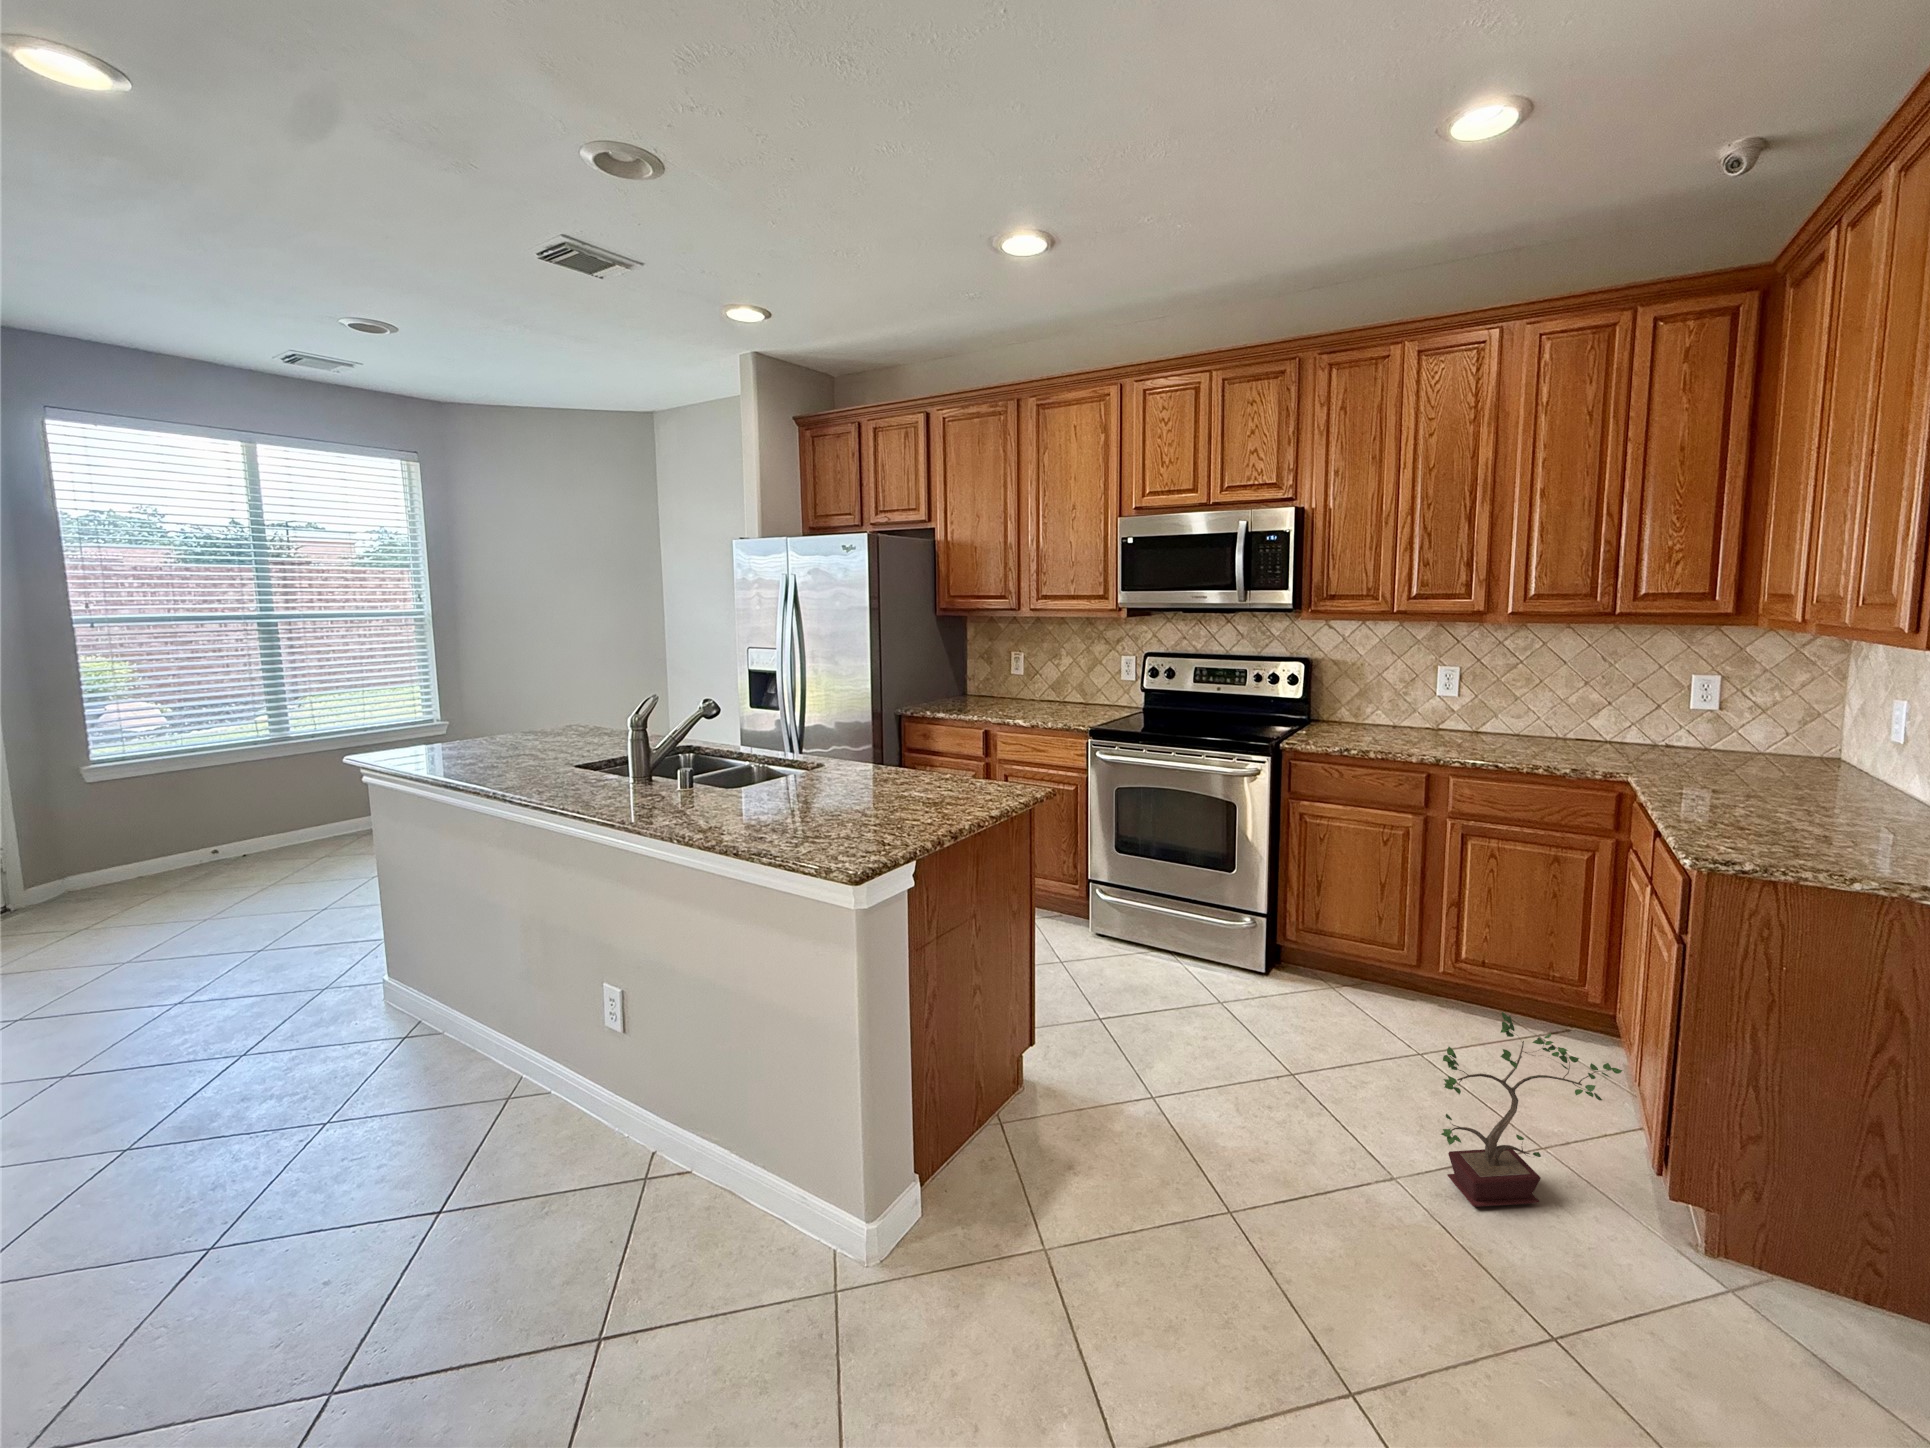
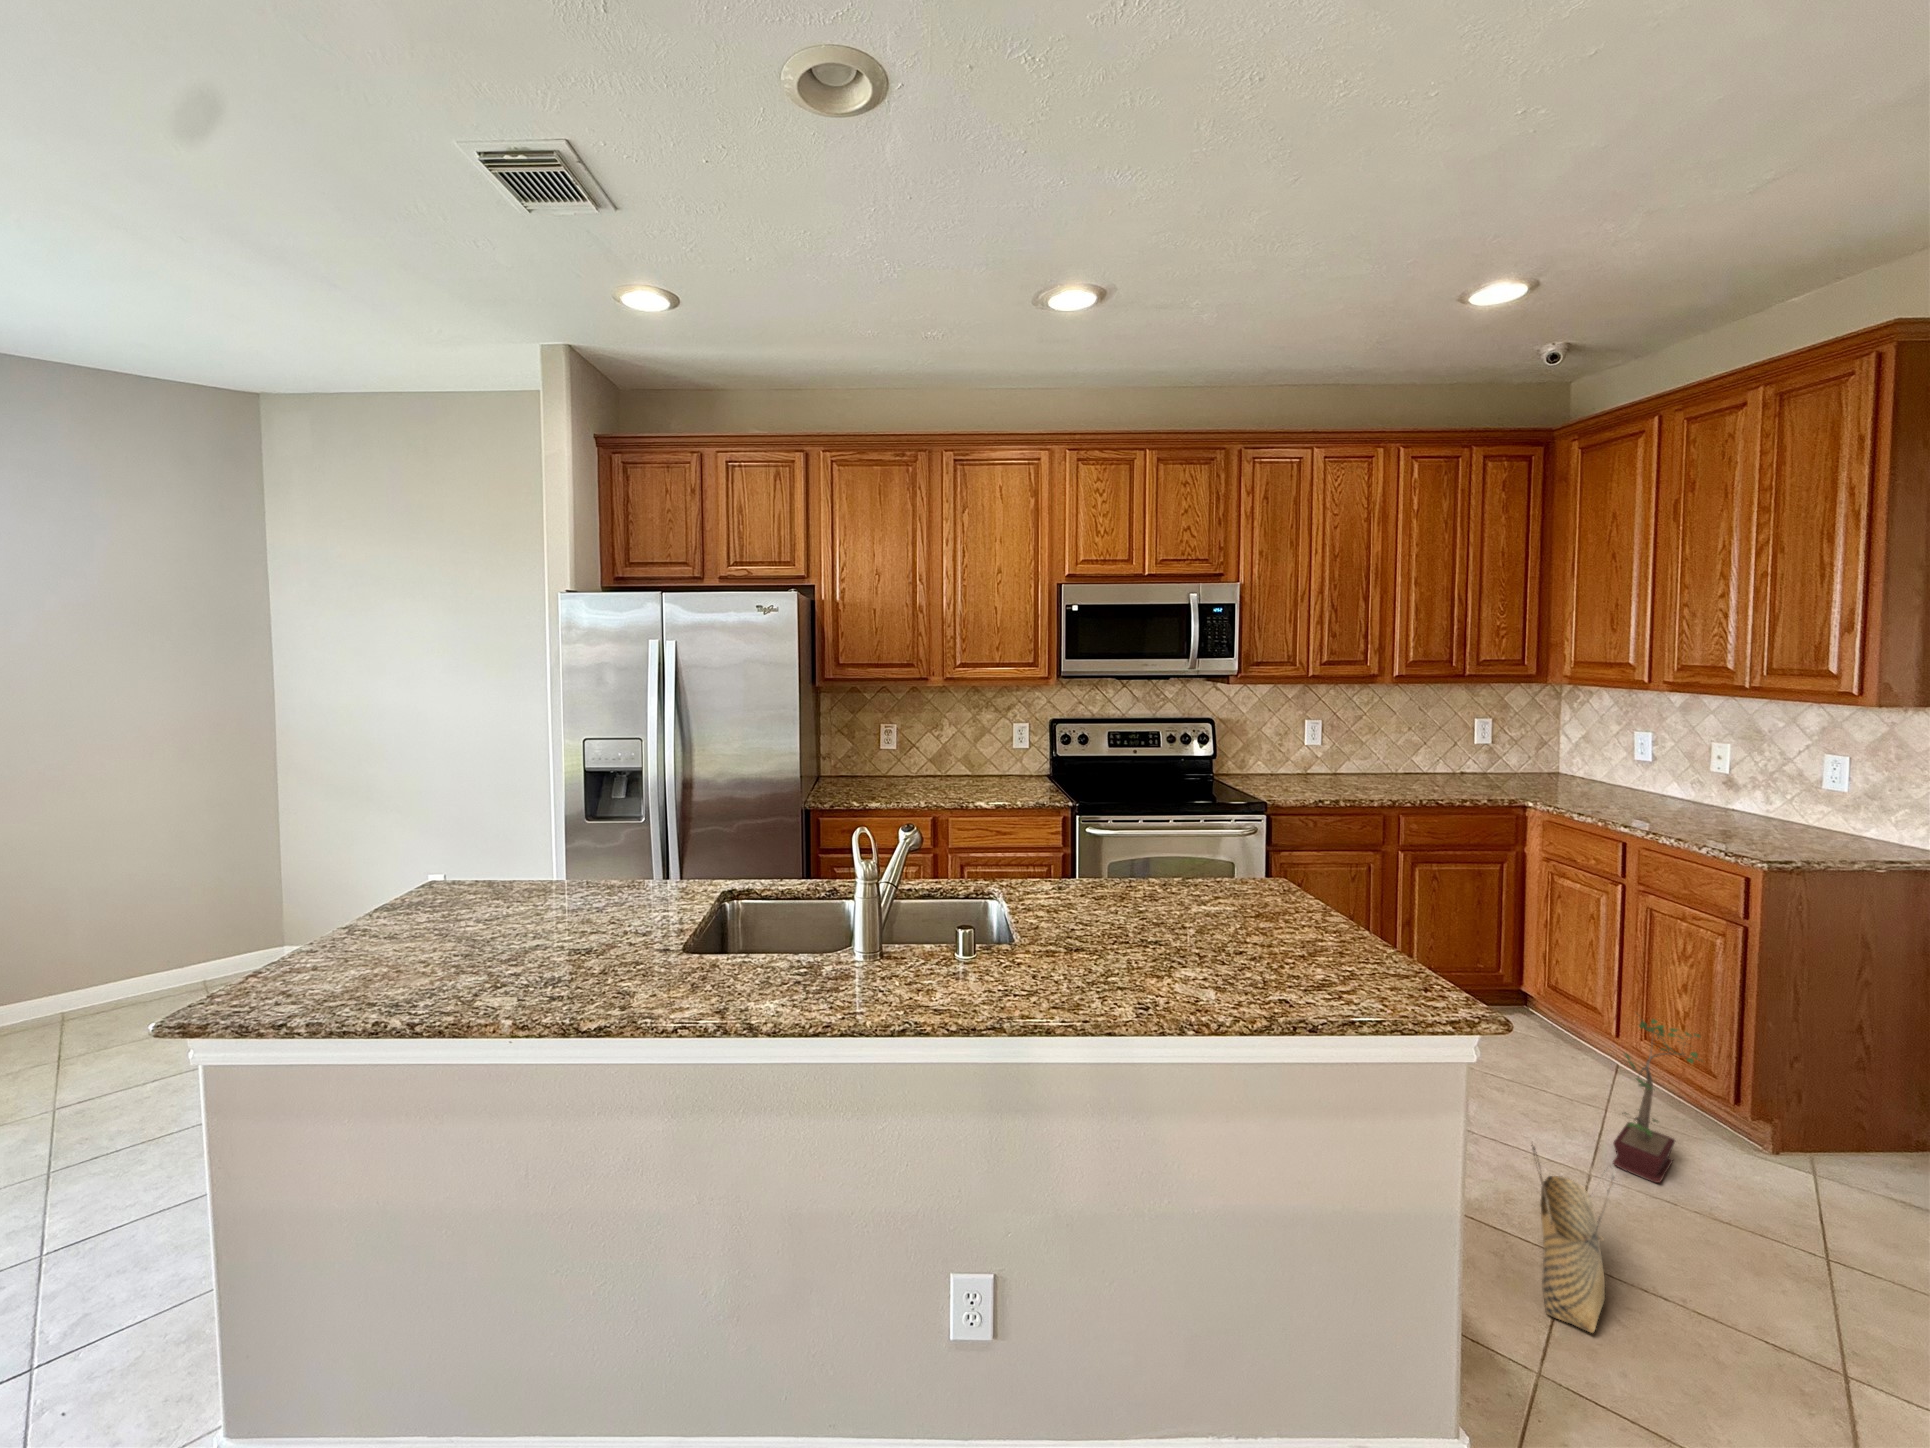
woven basket: none [1140,1061,1242,1235] -> present [1532,1145,1615,1333]

